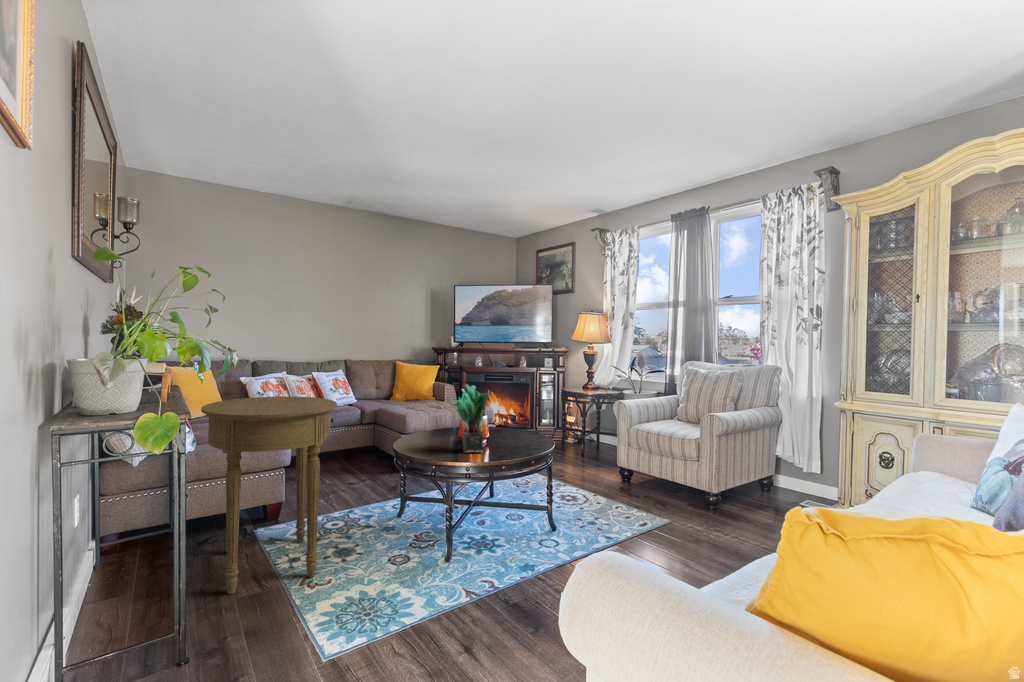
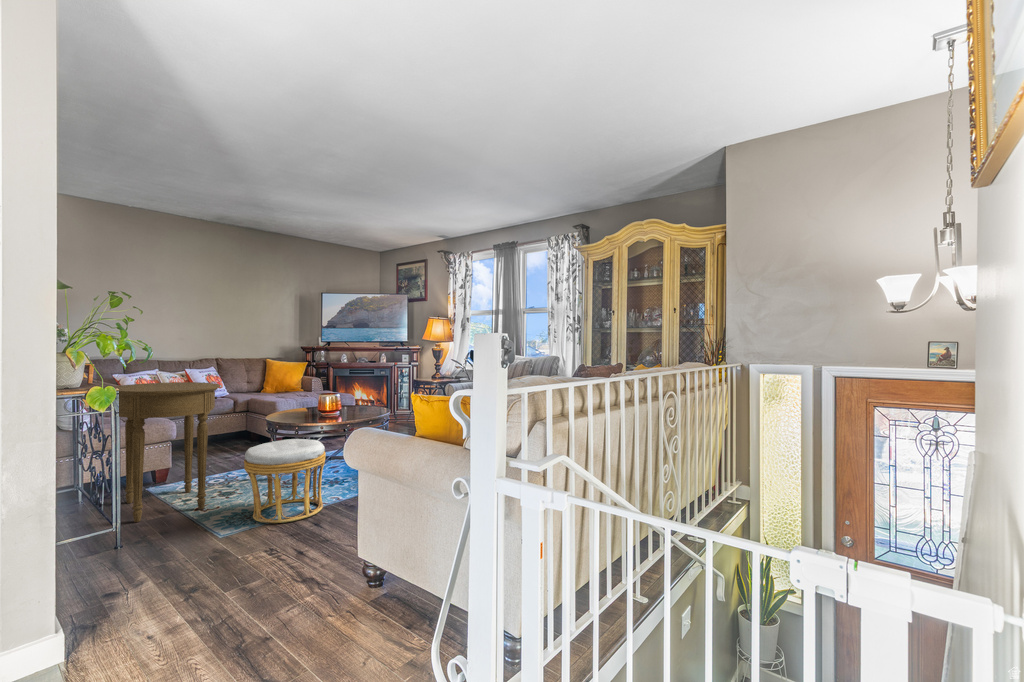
potted plant: present [451,385,490,453] -> none [310,370,340,418]
ottoman: none [363,487,475,624] -> present [244,439,326,523]

